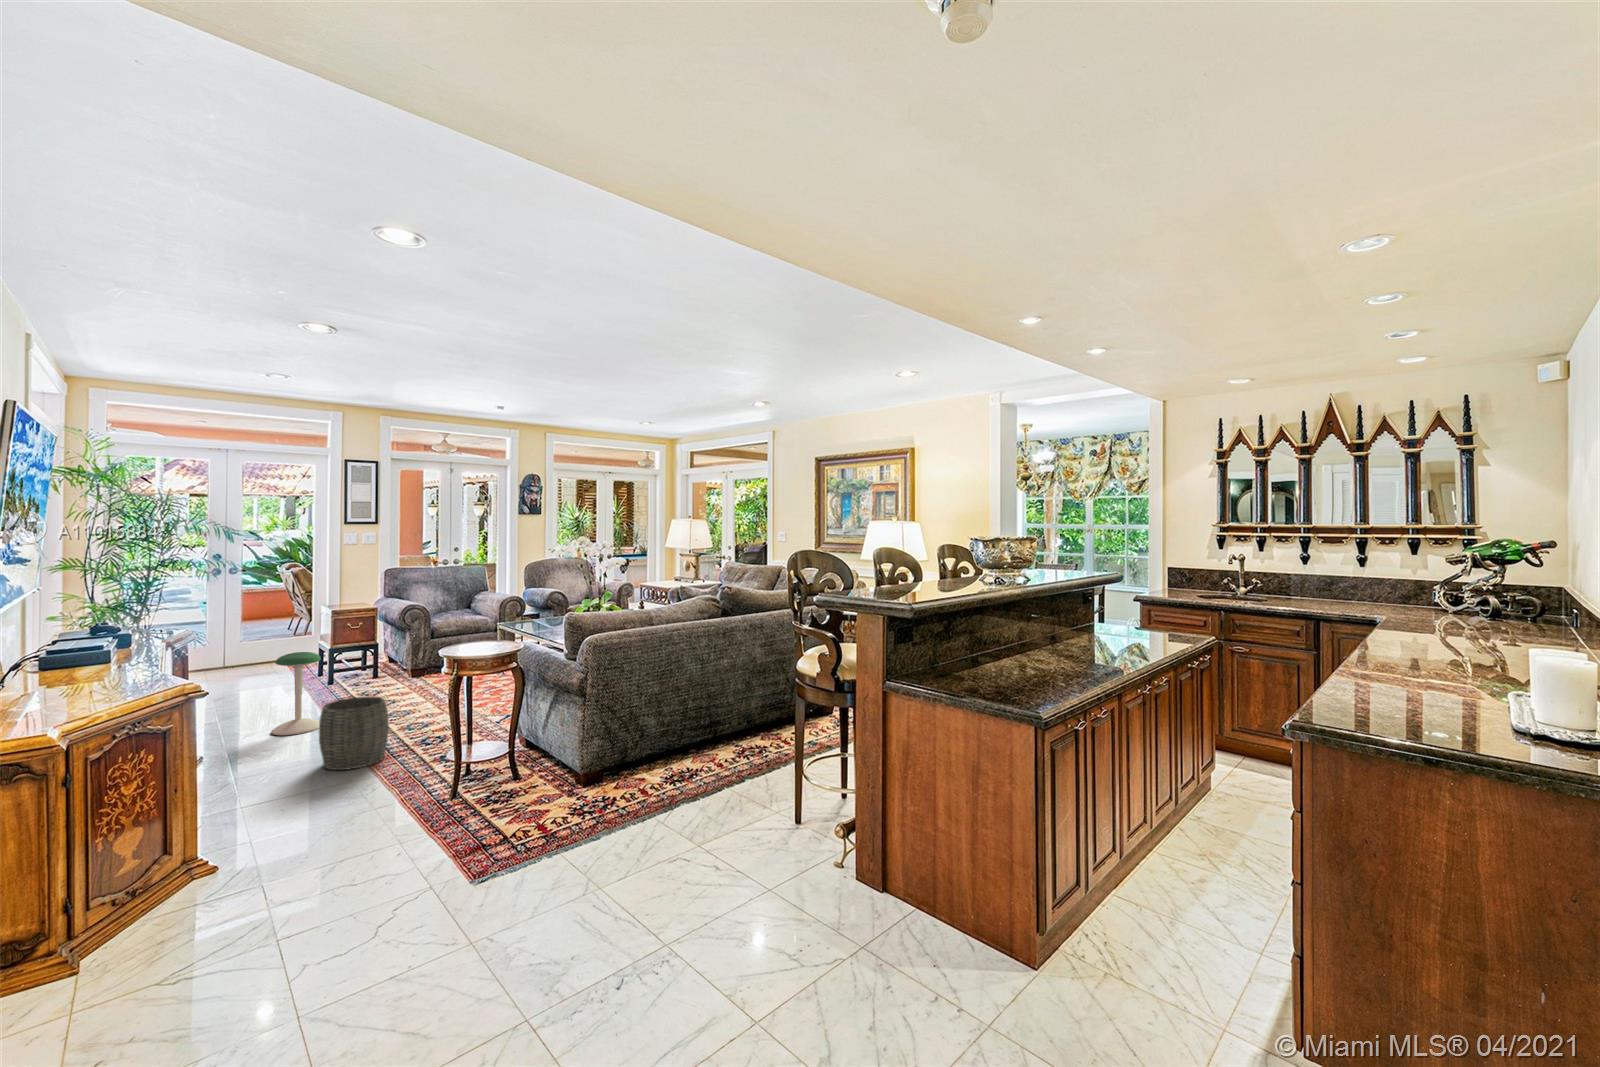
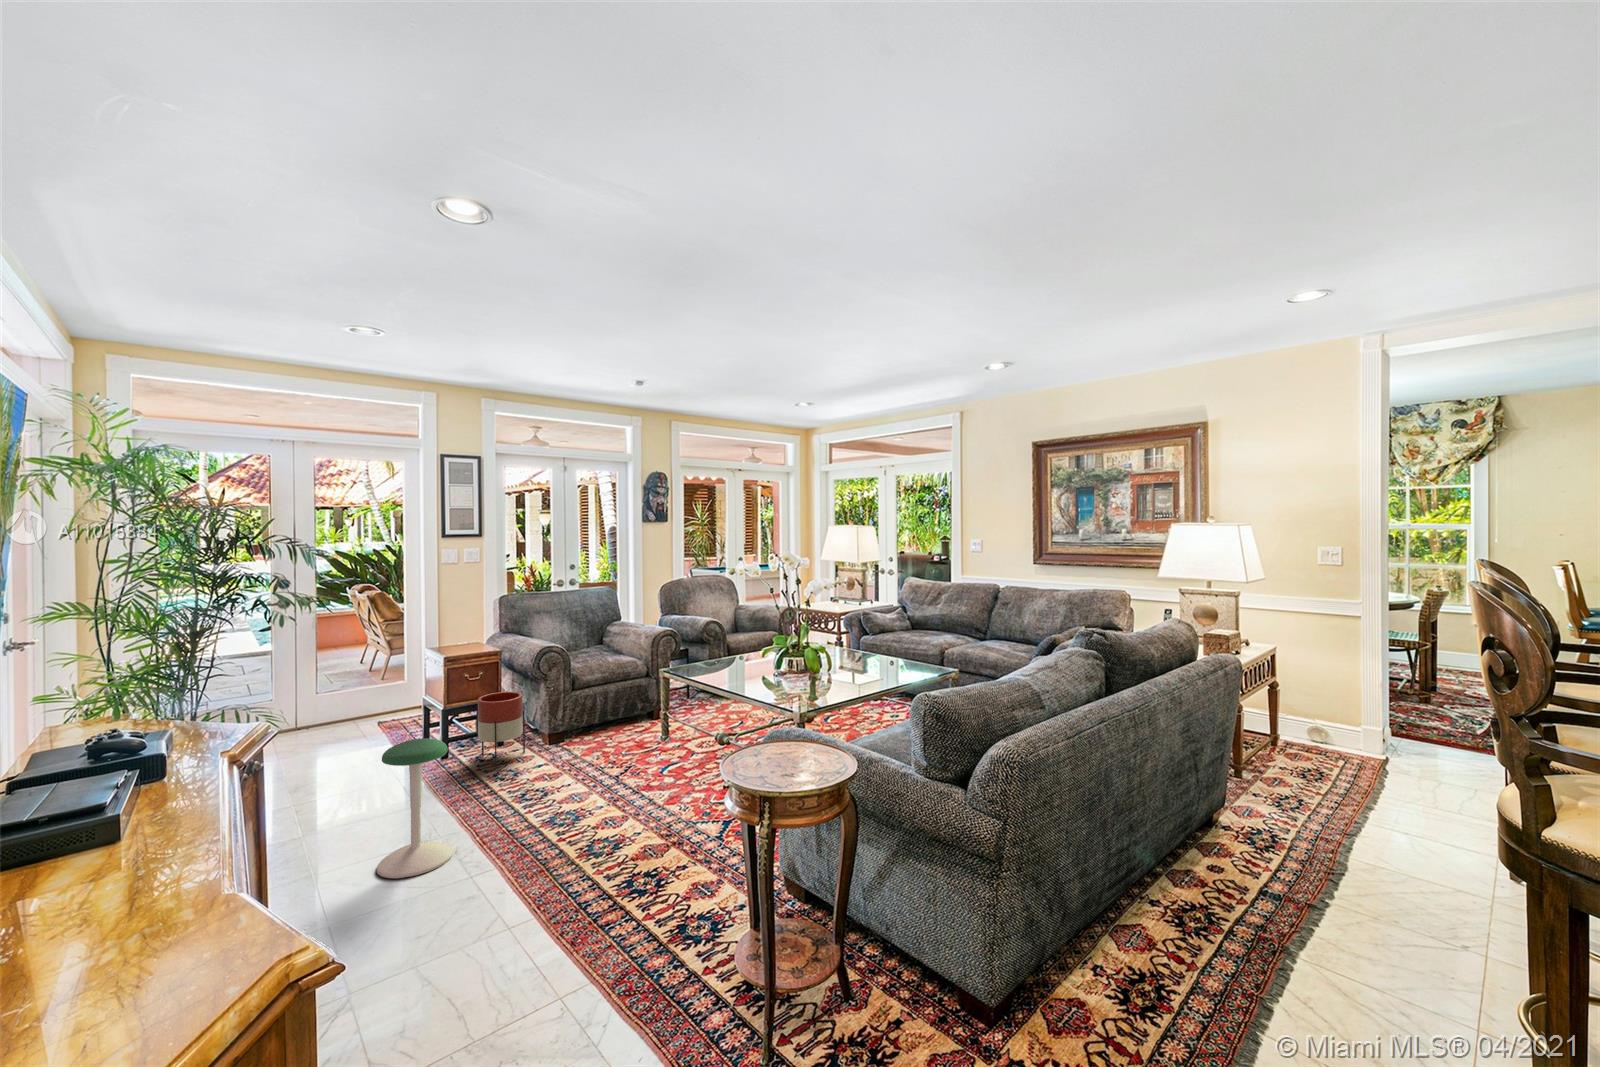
planter: none [357,637,393,687] -> present [478,692,525,766]
woven basket: present [319,696,389,770] -> none [471,834,582,989]

